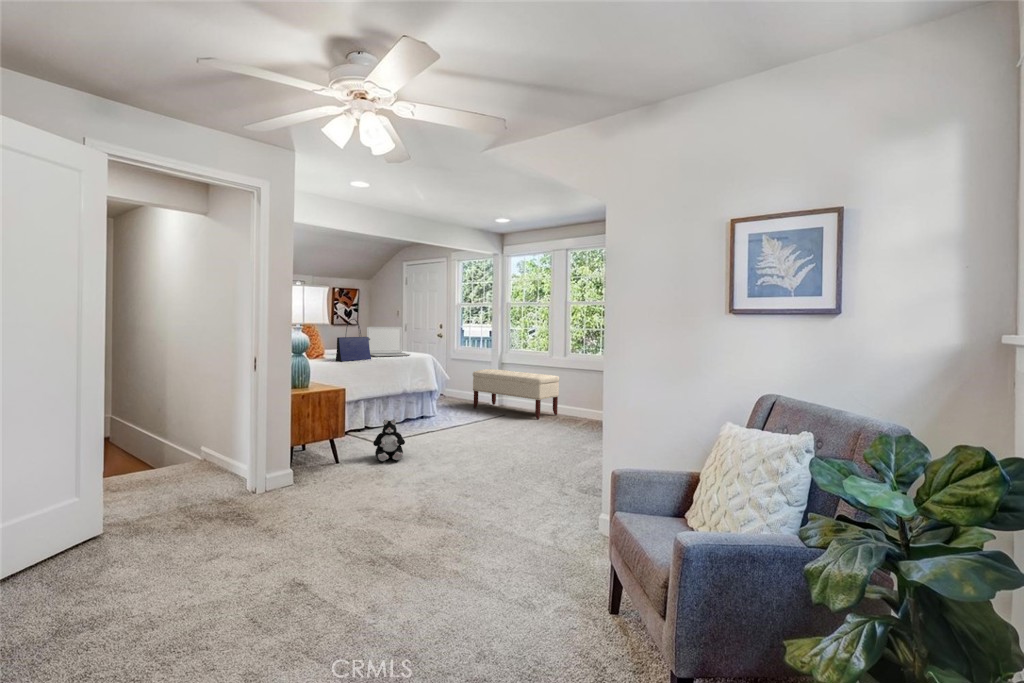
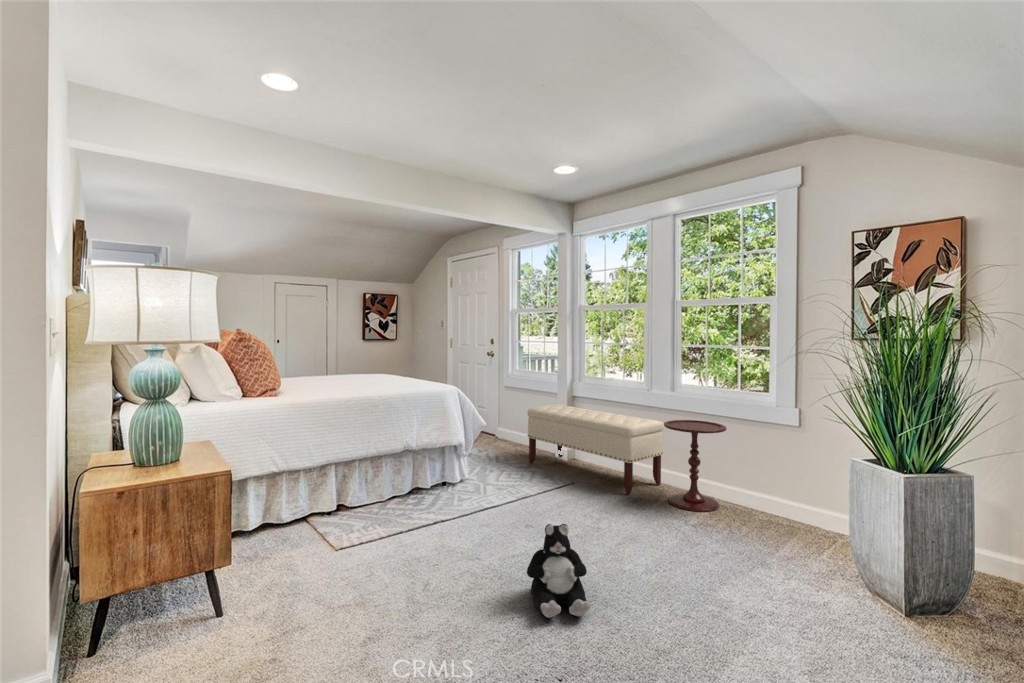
tote bag: present [336,319,371,361] -> none [289,331,353,400]
laptop: present [367,327,411,357] -> none [361,343,424,390]
side table: none [558,374,593,424] -> present [664,420,727,512]
plush toy: present [373,419,405,461] -> present [527,524,590,618]

